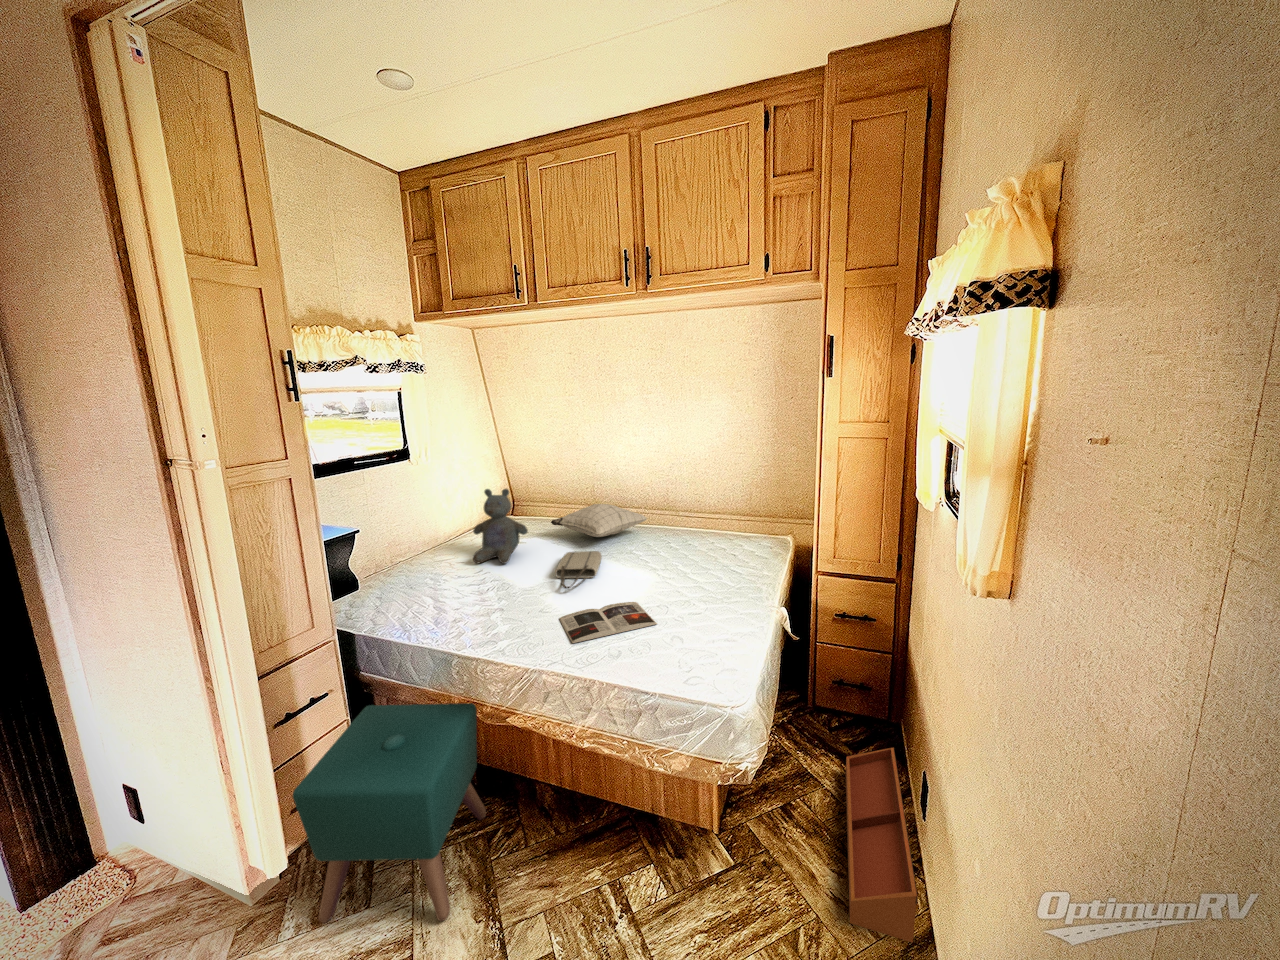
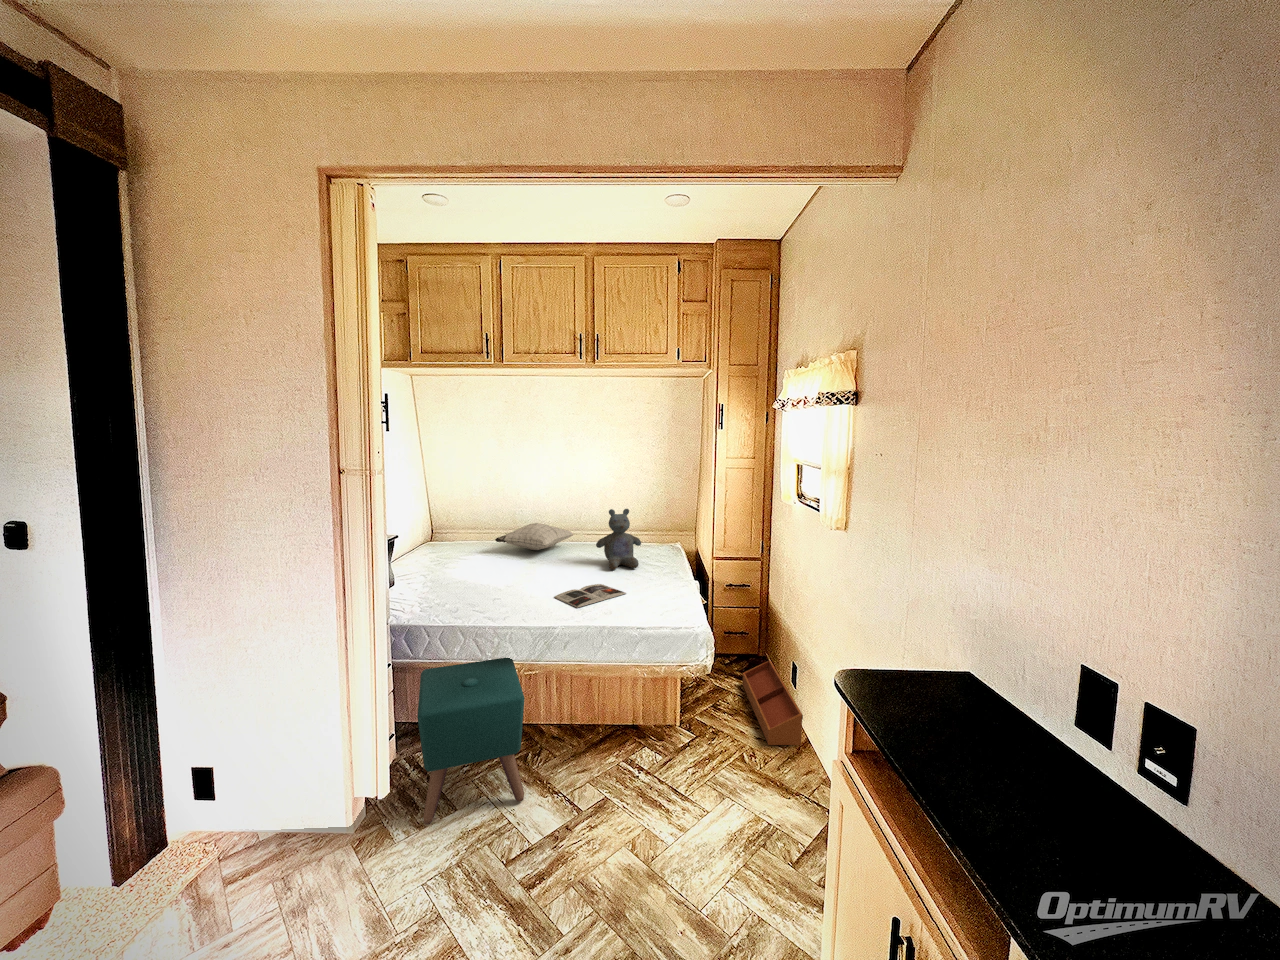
stuffed bear: present [473,489,528,564] -> present [596,509,641,570]
tote bag: present [555,551,602,588] -> none [522,557,559,580]

